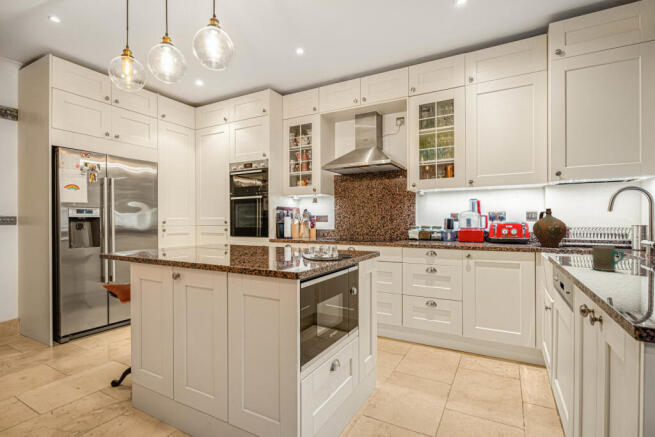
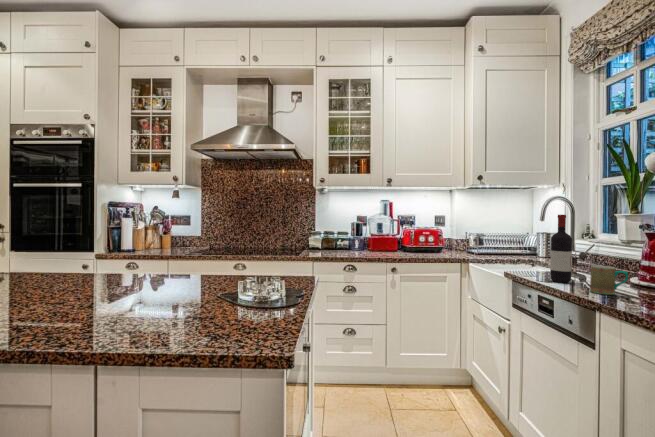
wine bottle: none [576,203,596,264] -> present [550,215,572,283]
ceramic jug: present [533,208,567,247] -> none [451,214,483,256]

